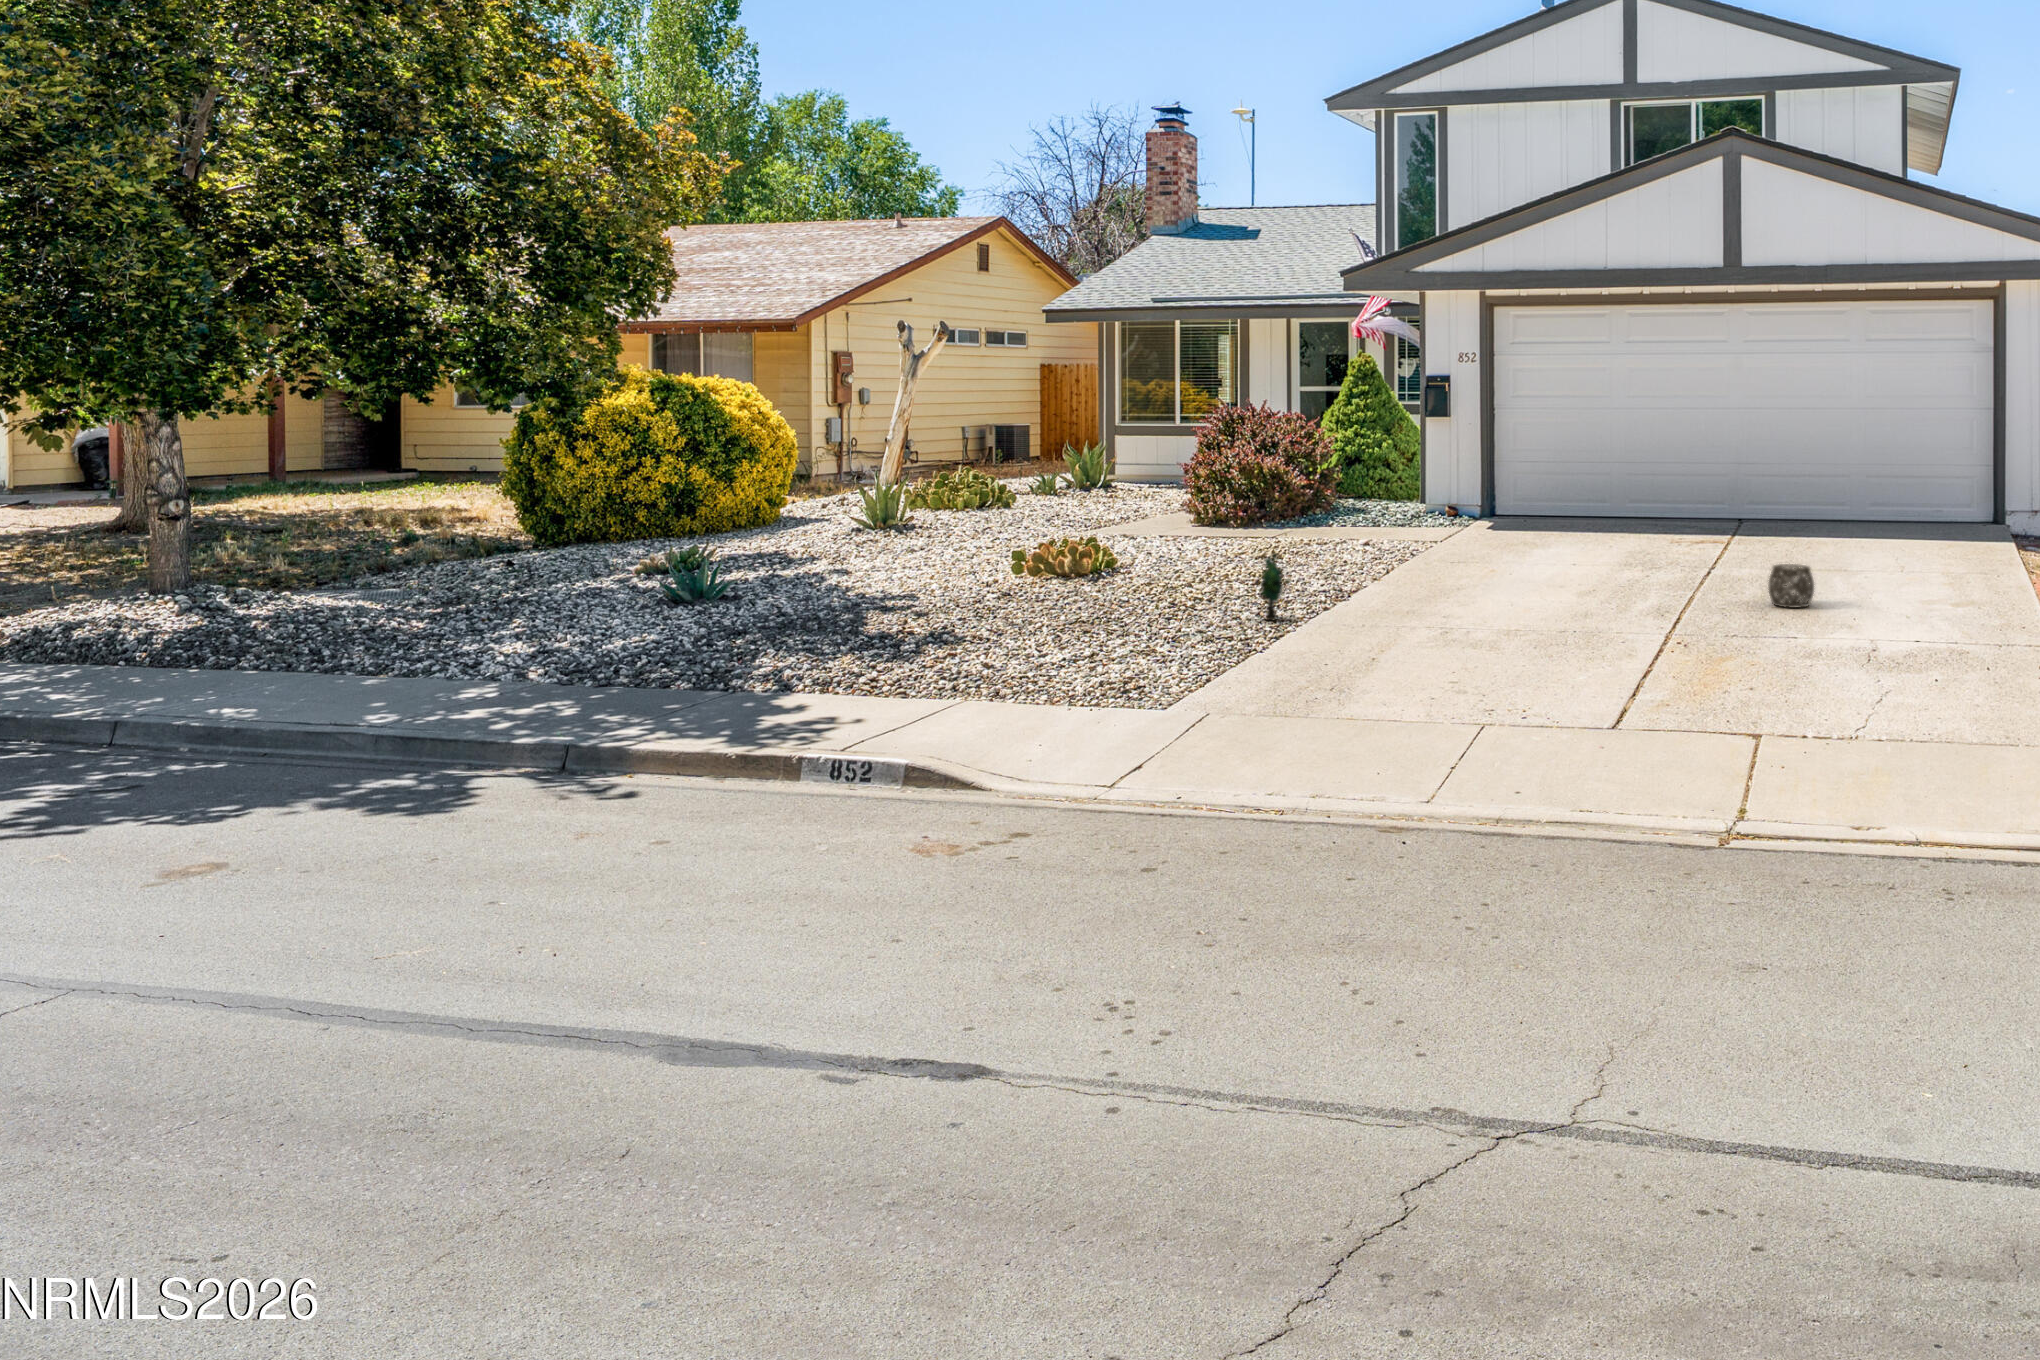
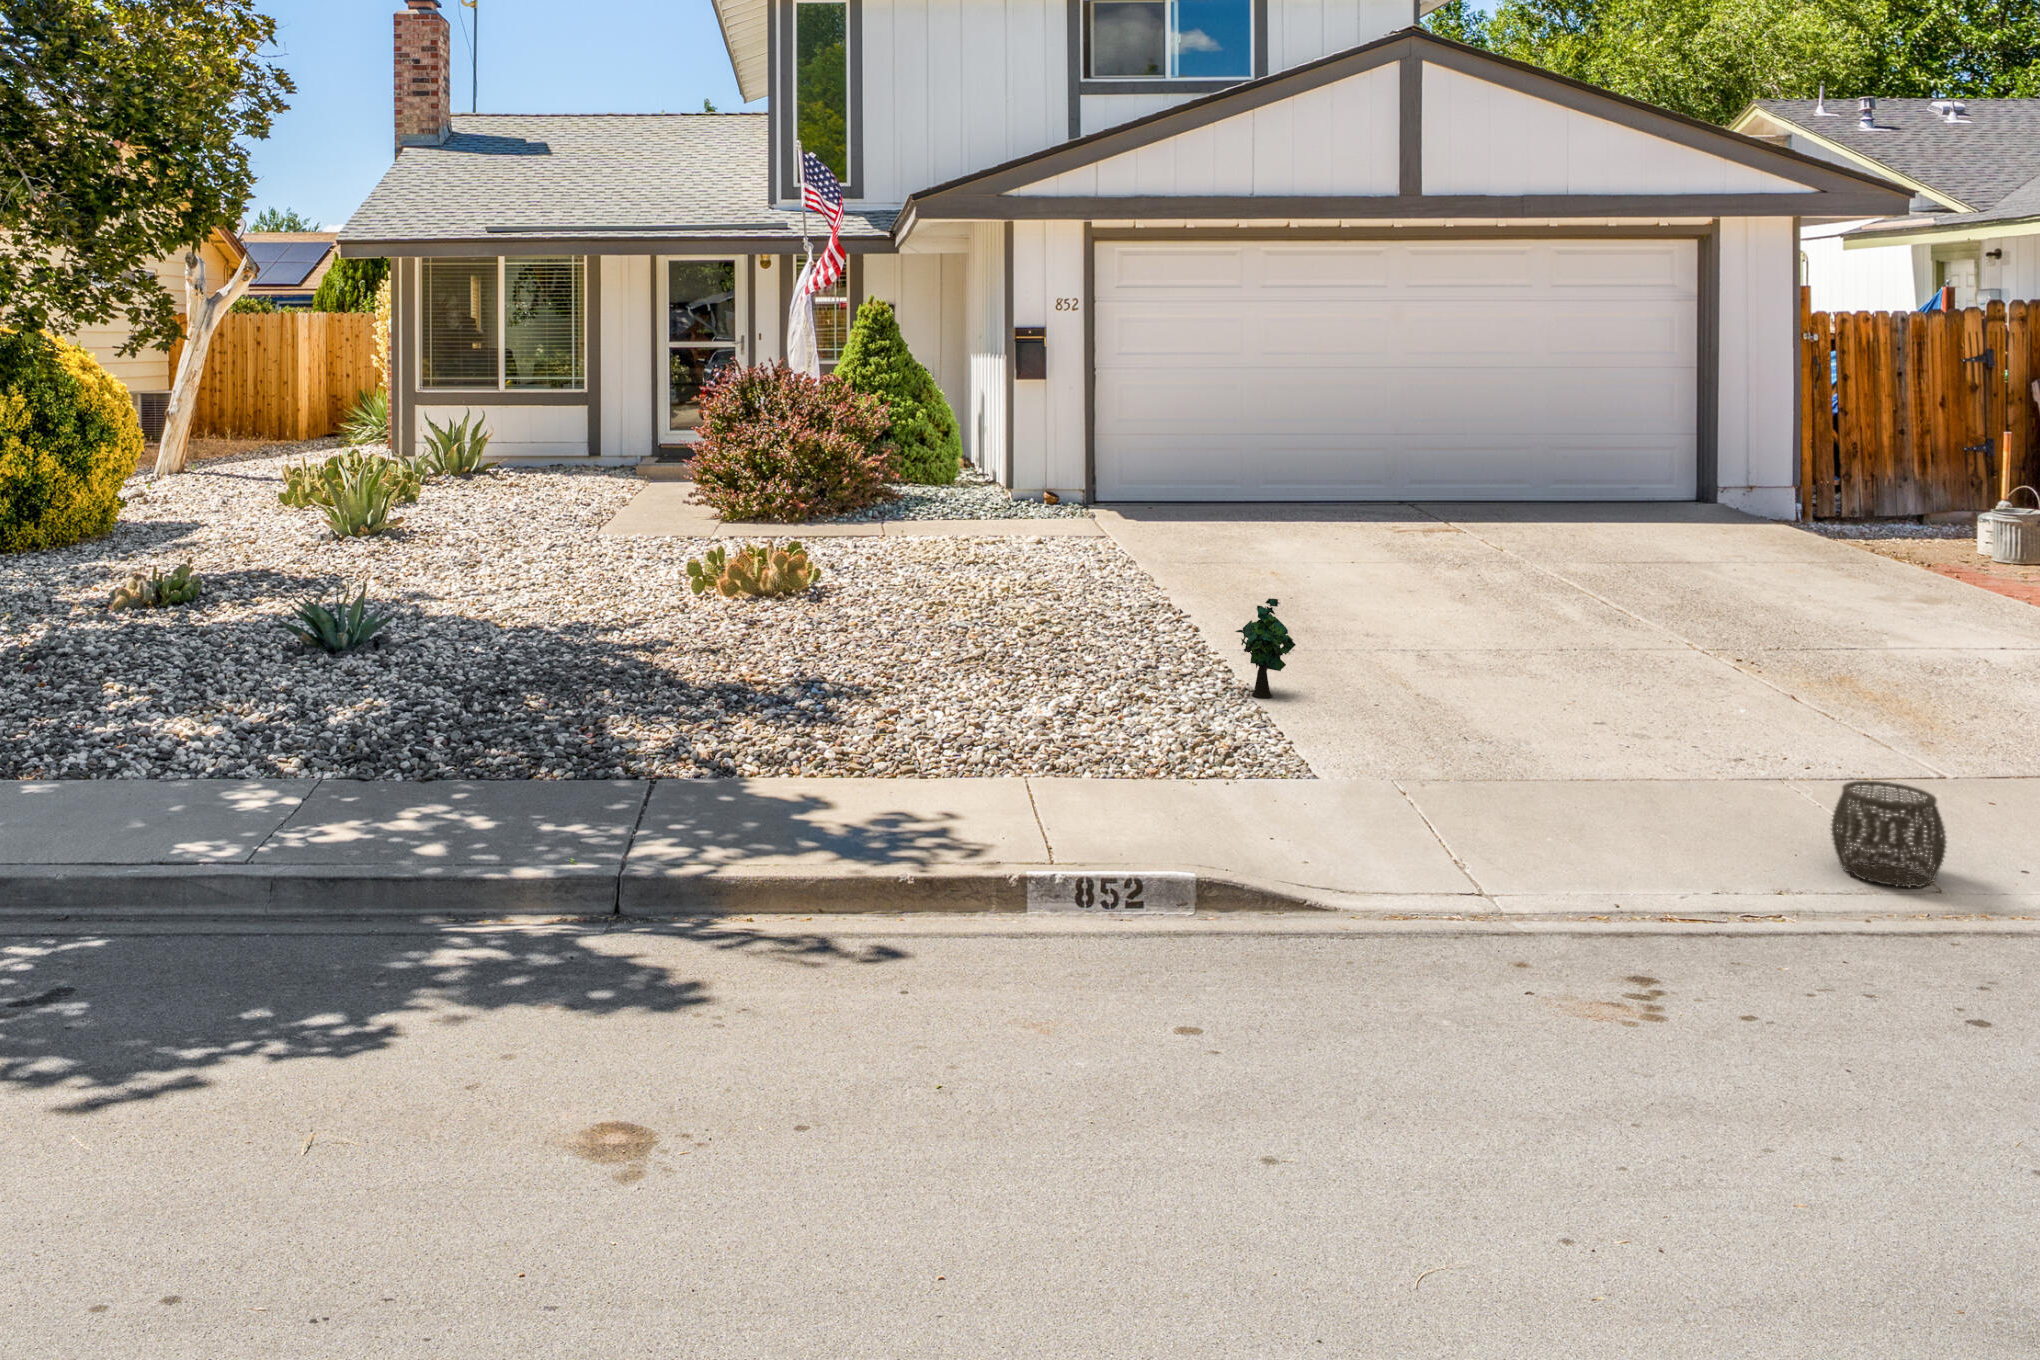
woven basket: present [1768,564,1814,608] -> present [1831,781,1946,888]

